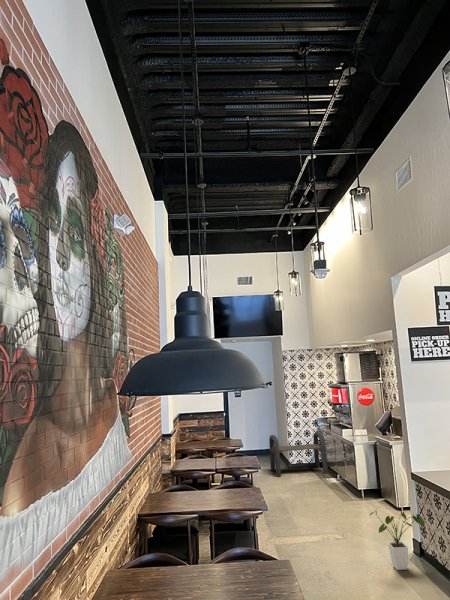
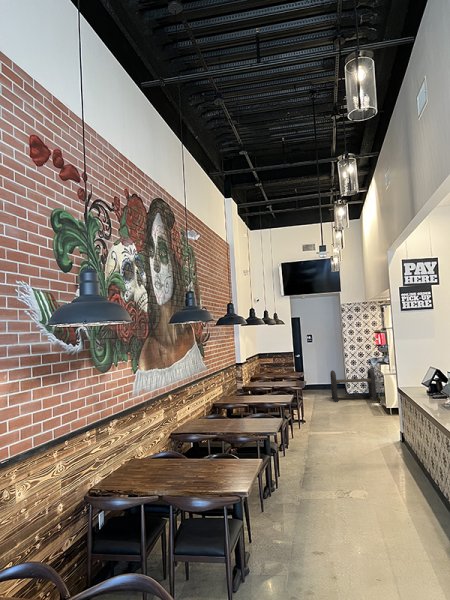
house plant: present [370,511,425,570] -> none [368,411,404,449]

